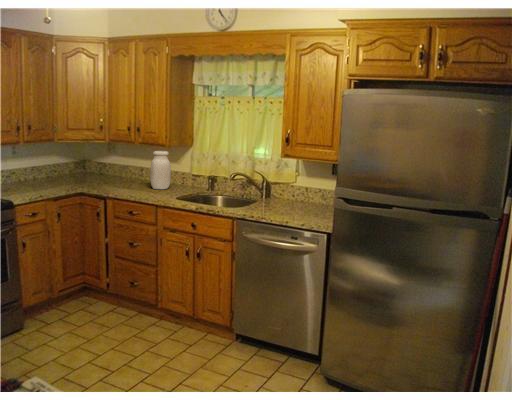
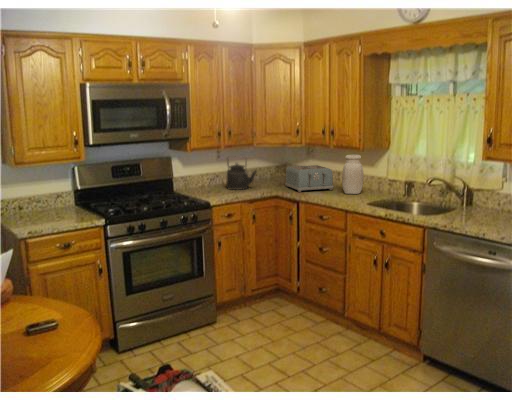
kettle: none [21,150,58,186] -> present [226,158,256,190]
toaster: none [89,161,141,188] -> present [285,165,334,192]

